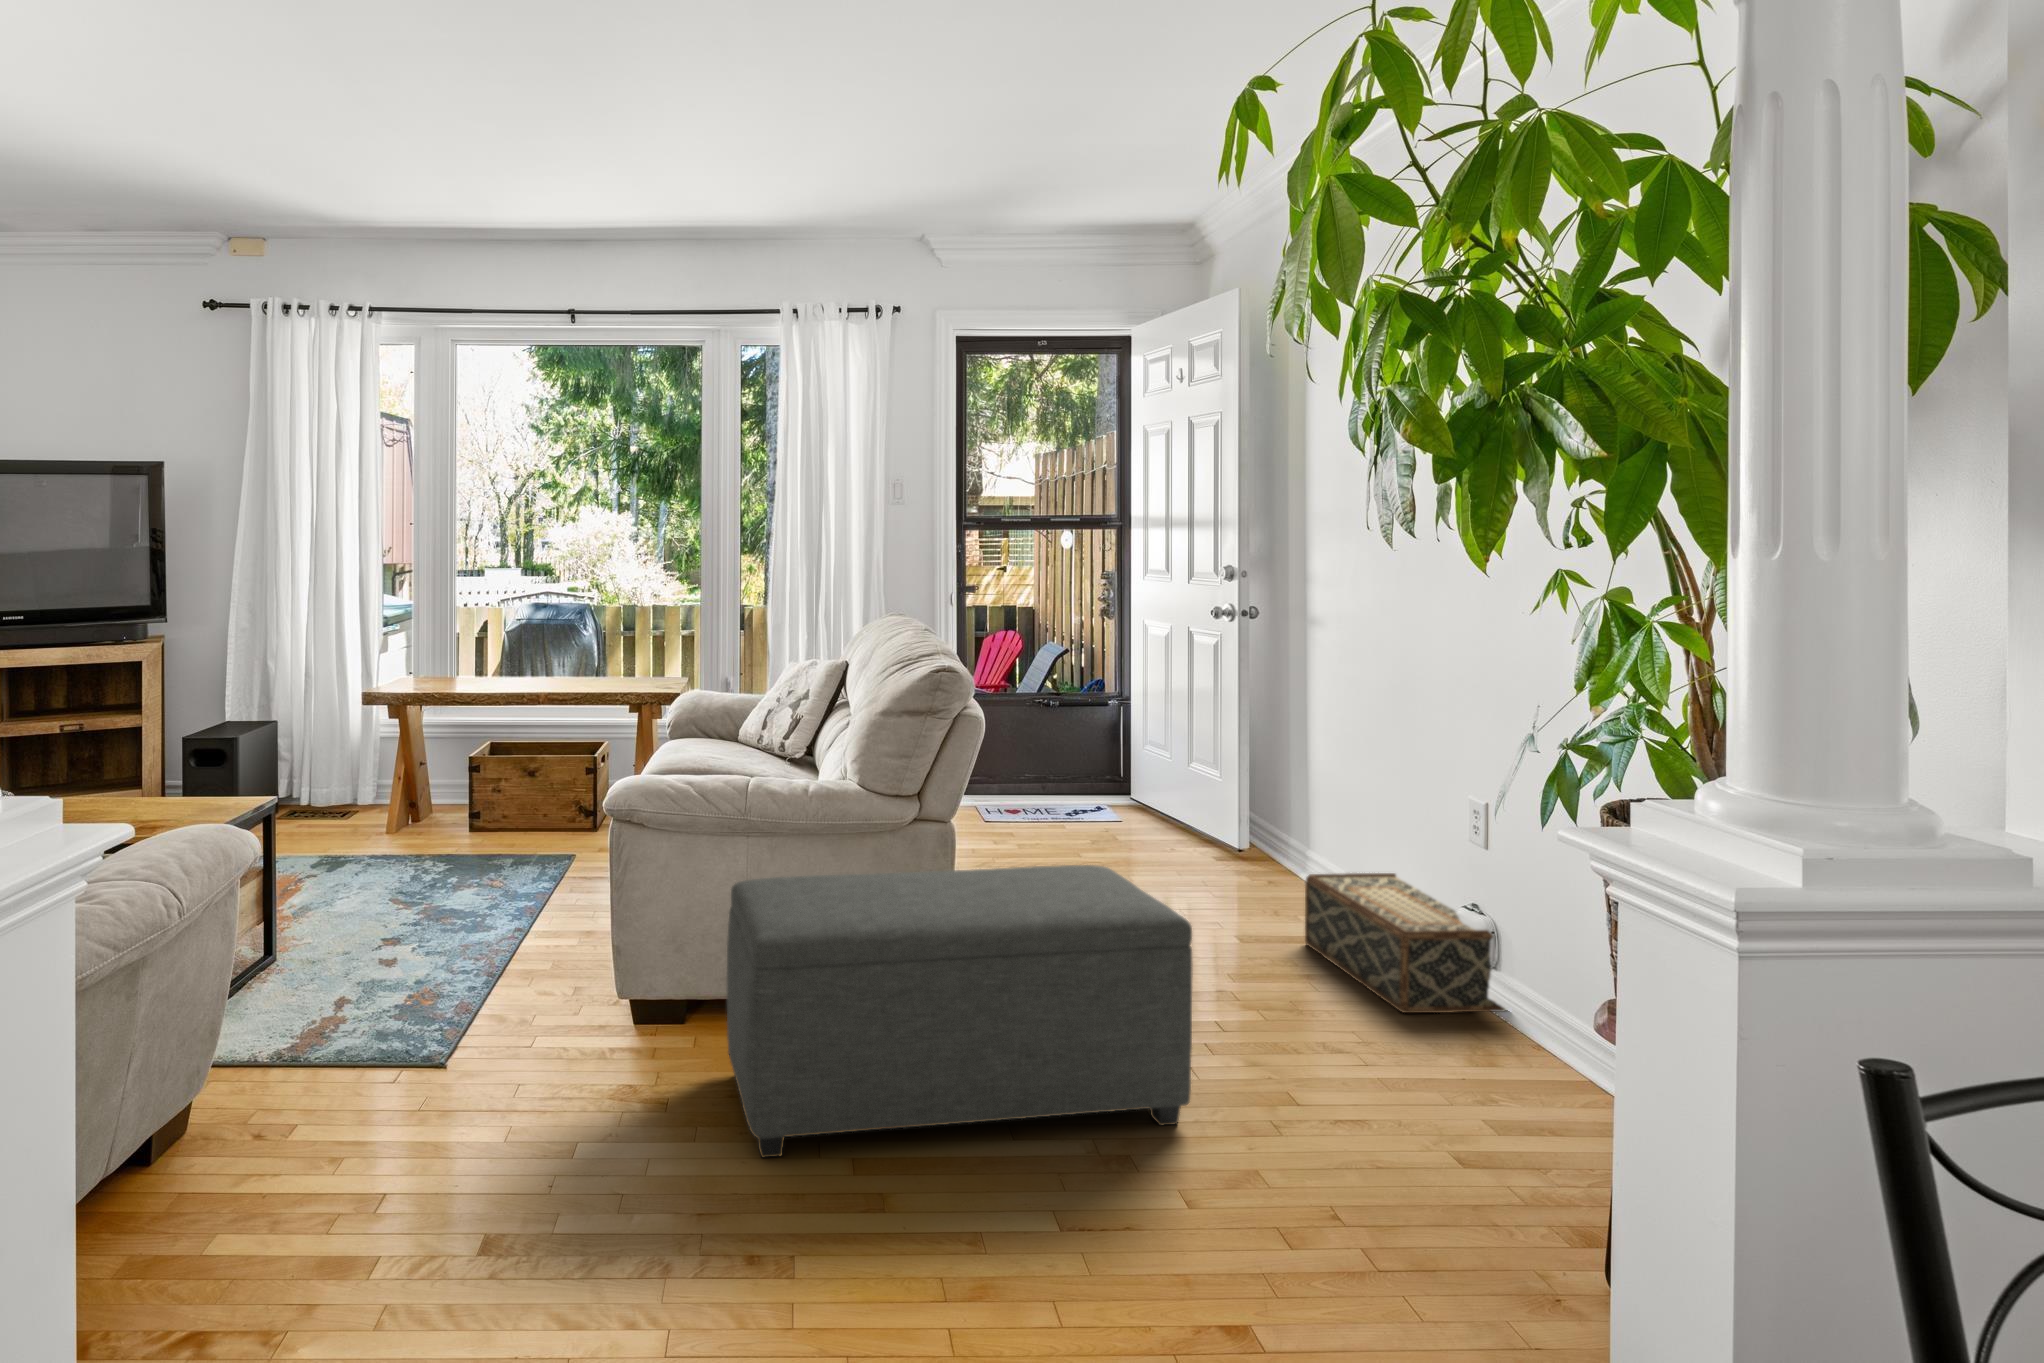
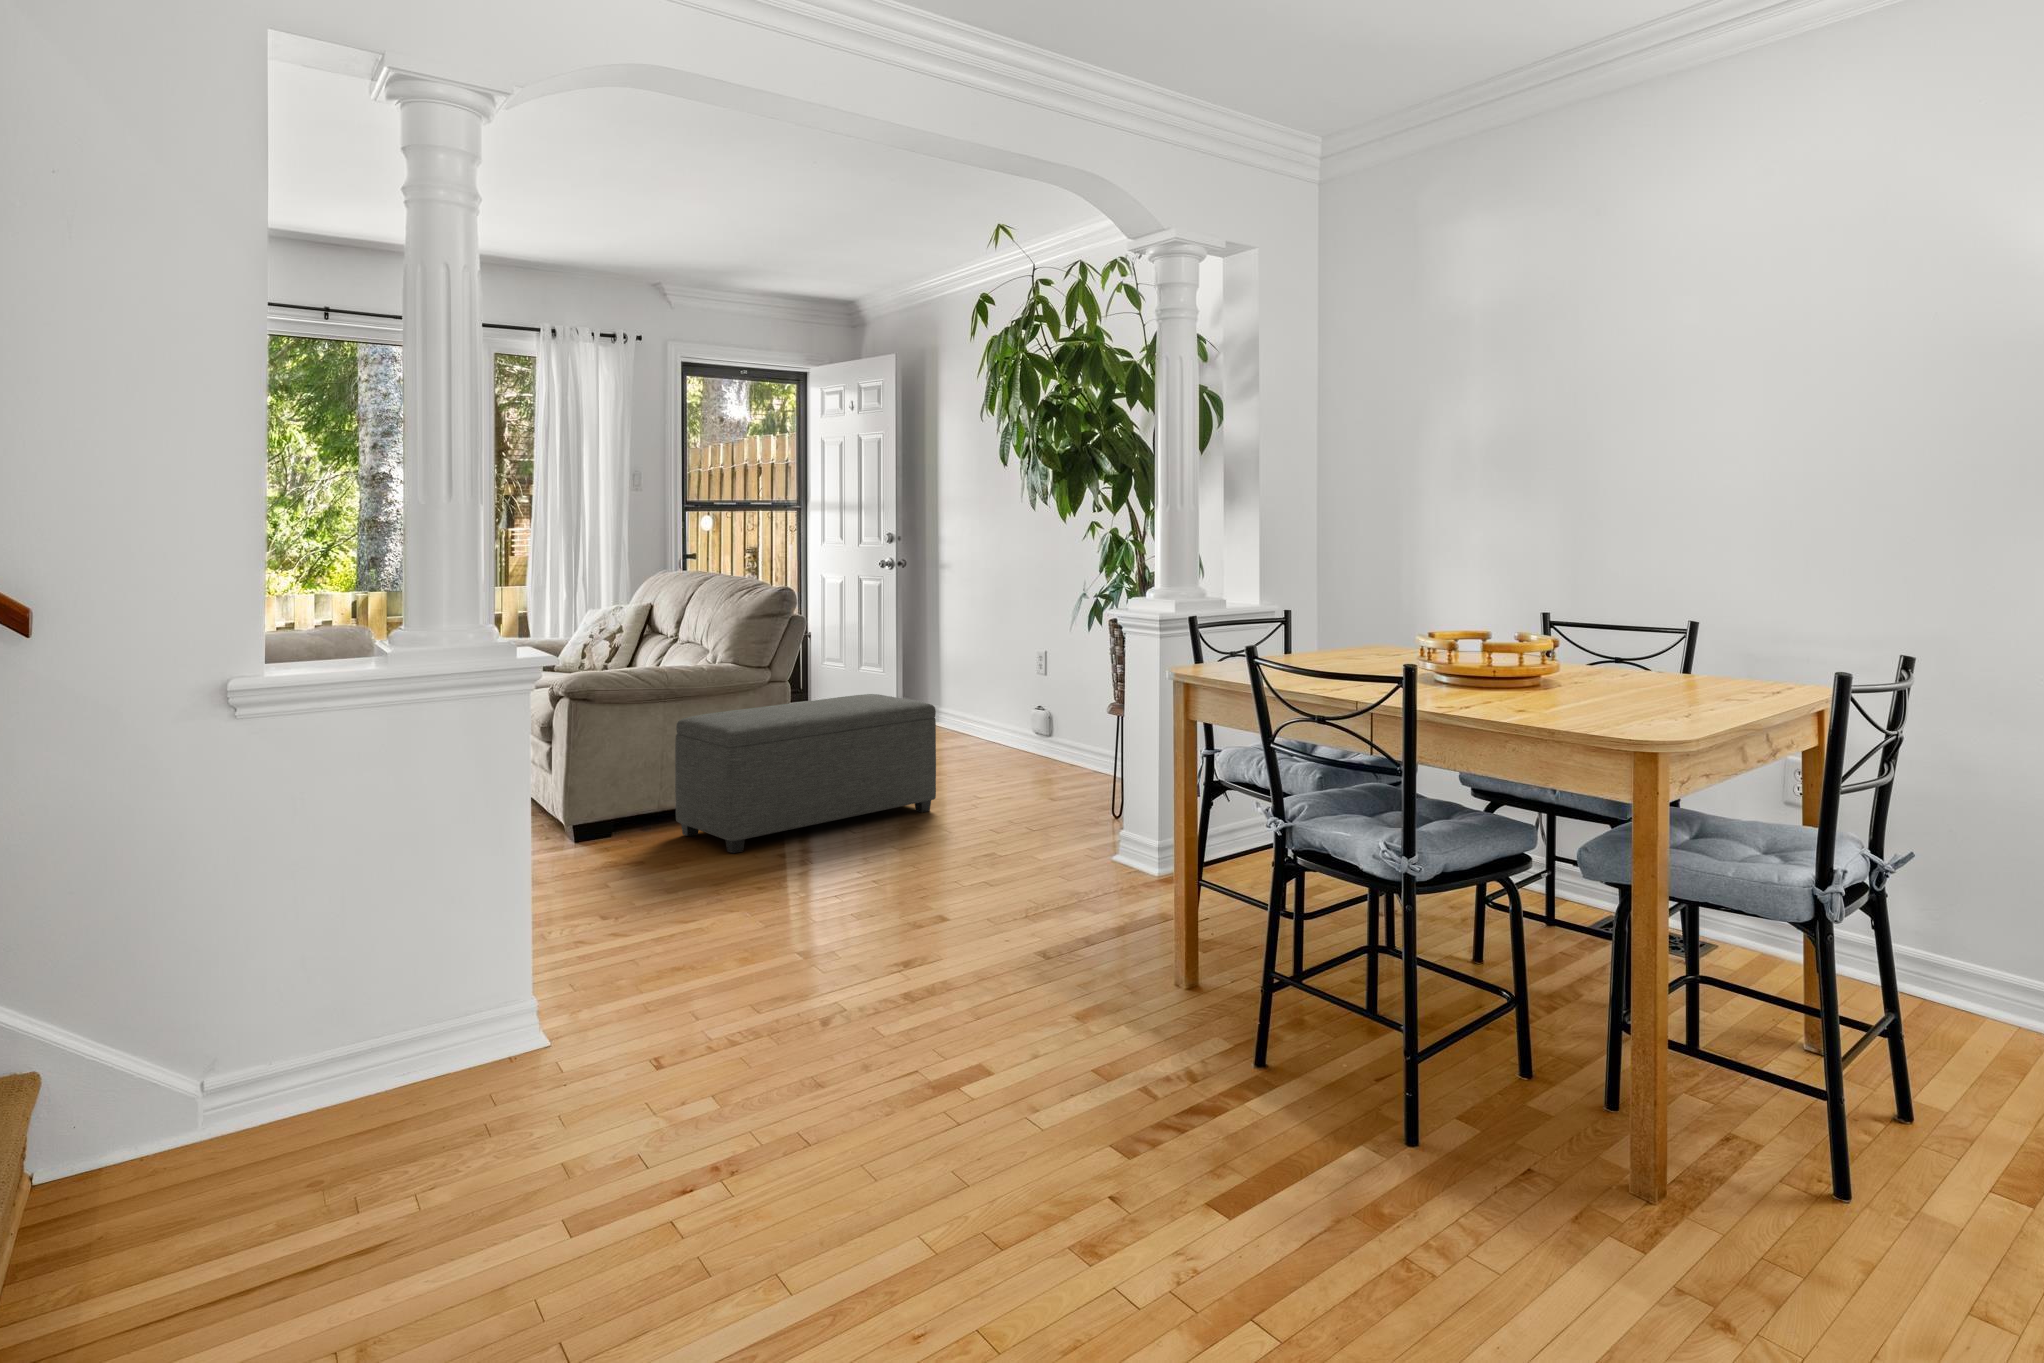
woven basket: present [1305,873,1506,1013] -> none [954,702,1061,764]

